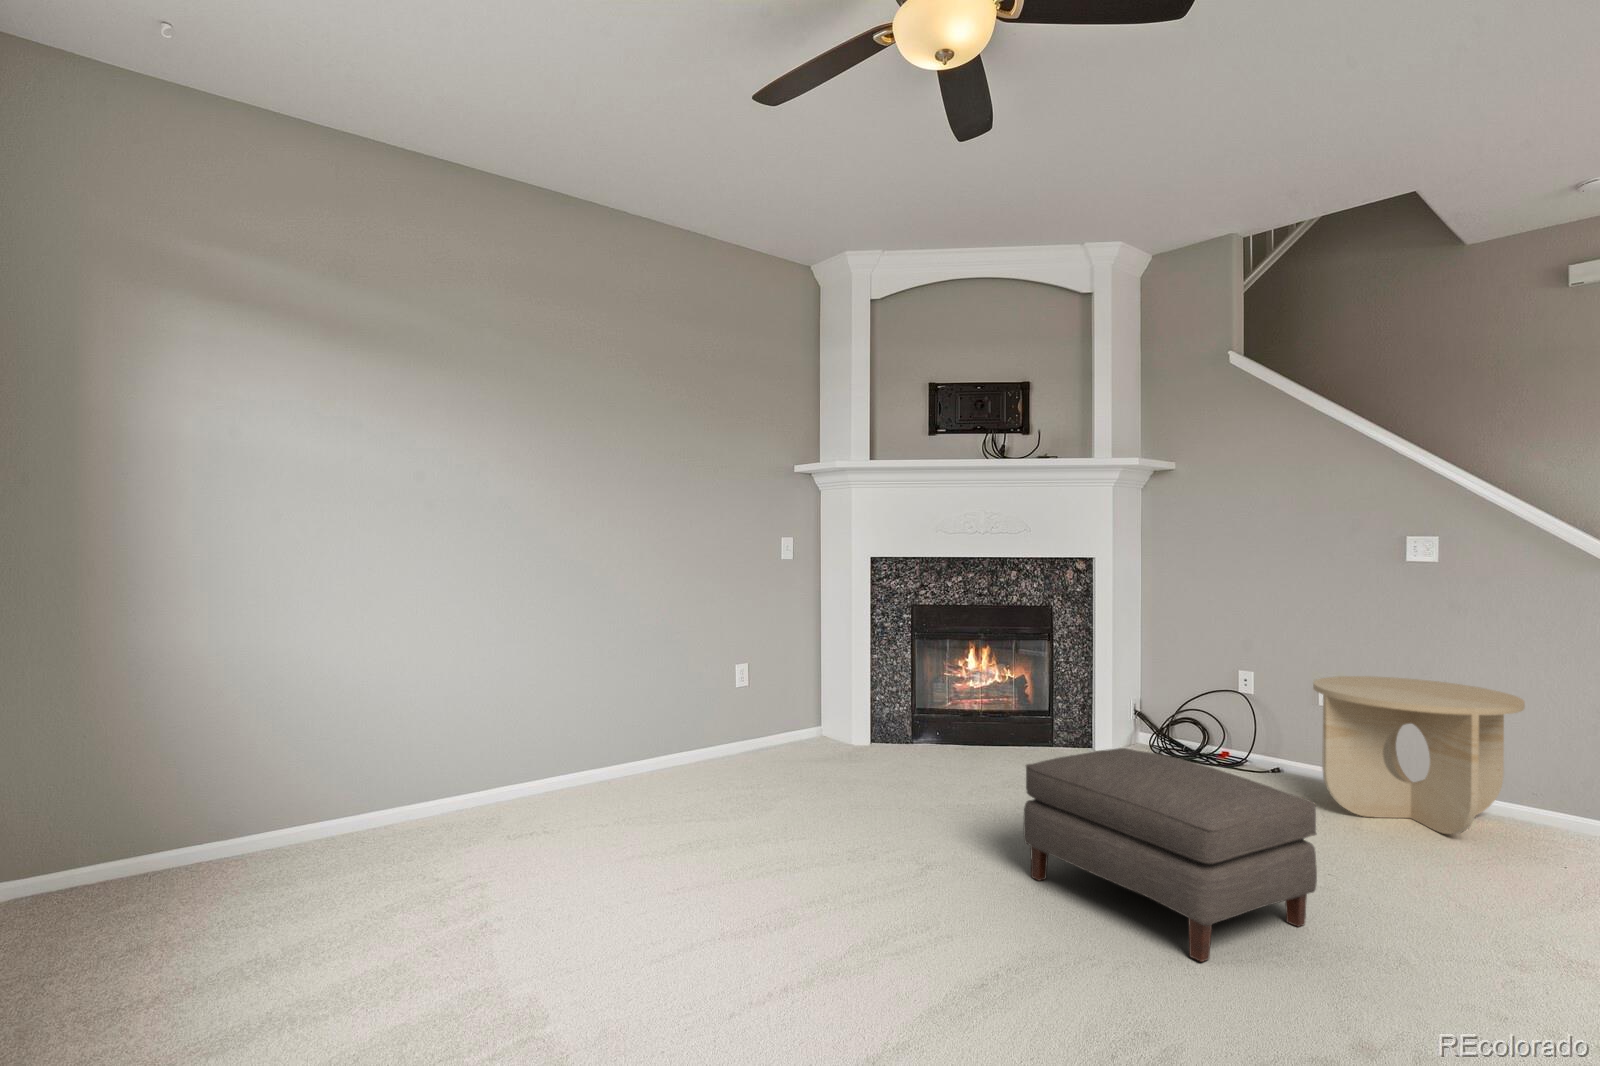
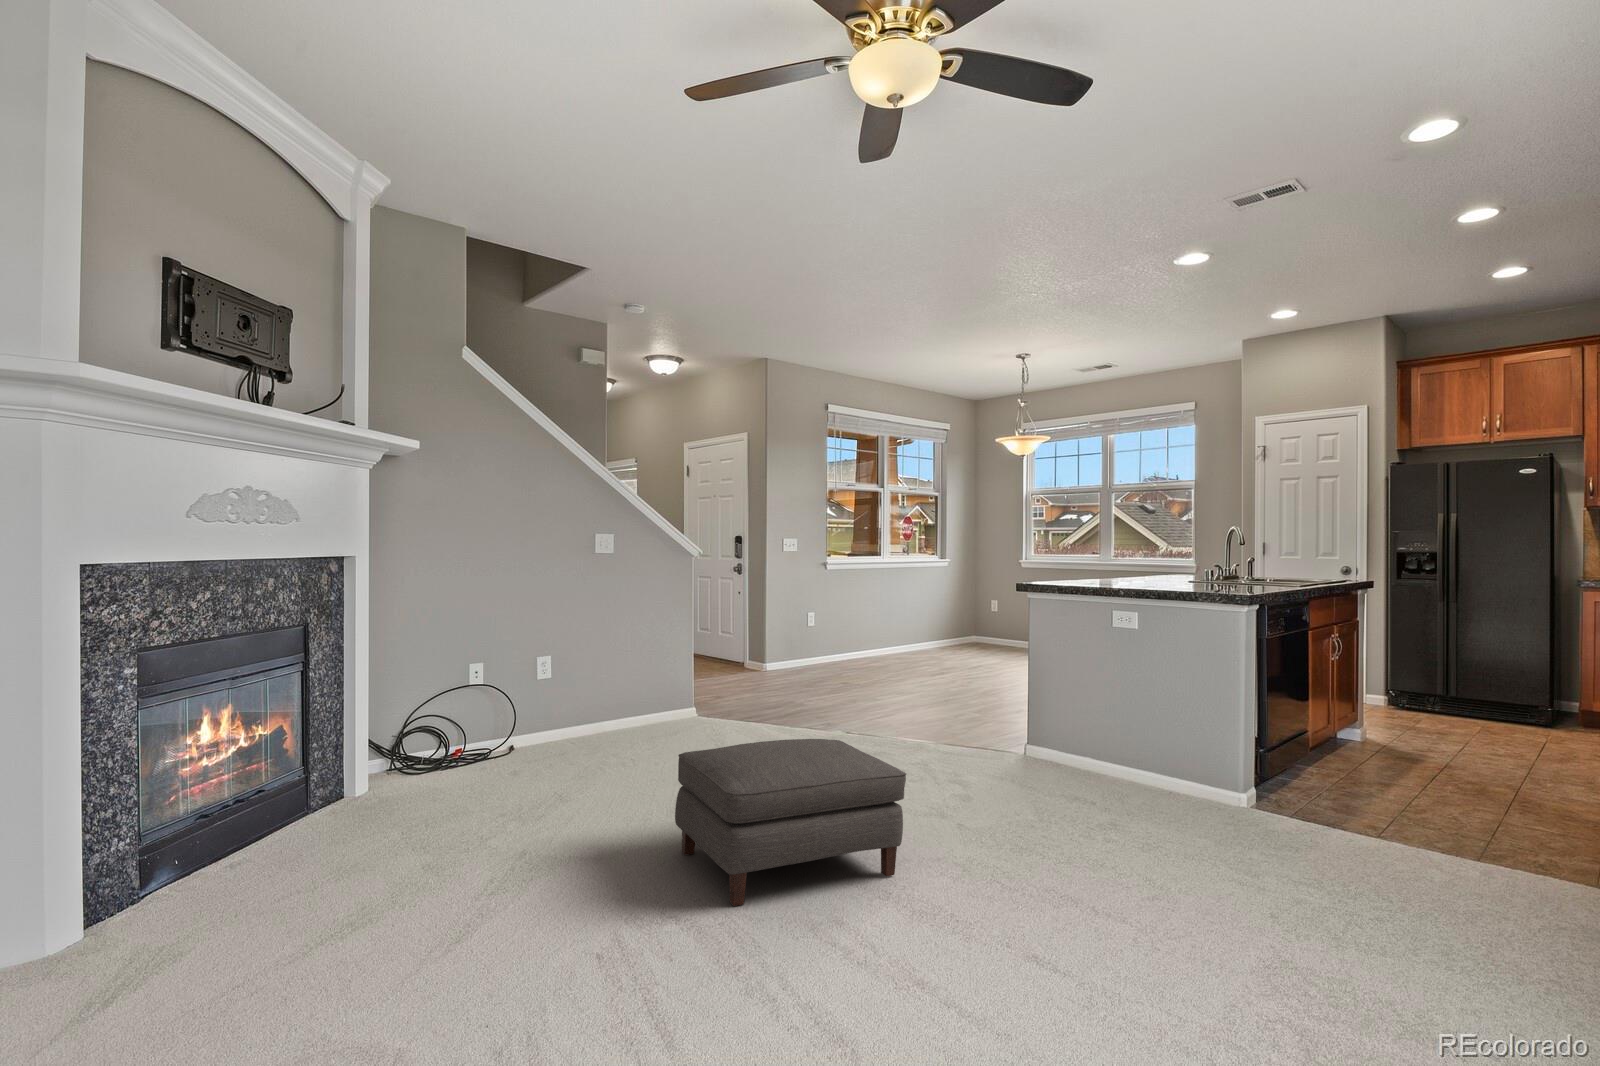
side table: present [1313,676,1525,834] -> none [585,646,717,760]

